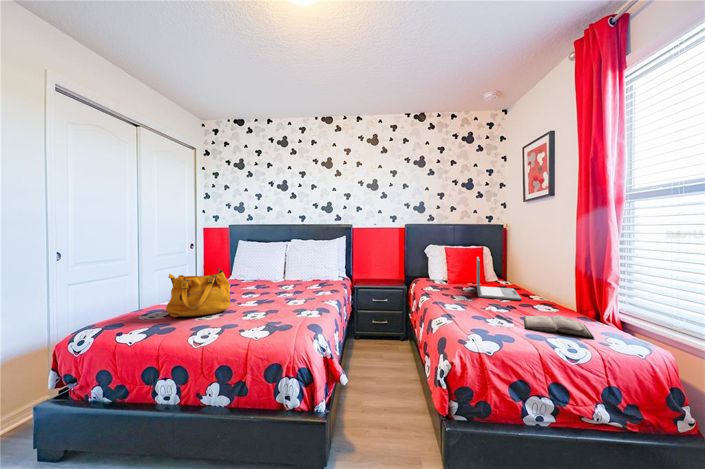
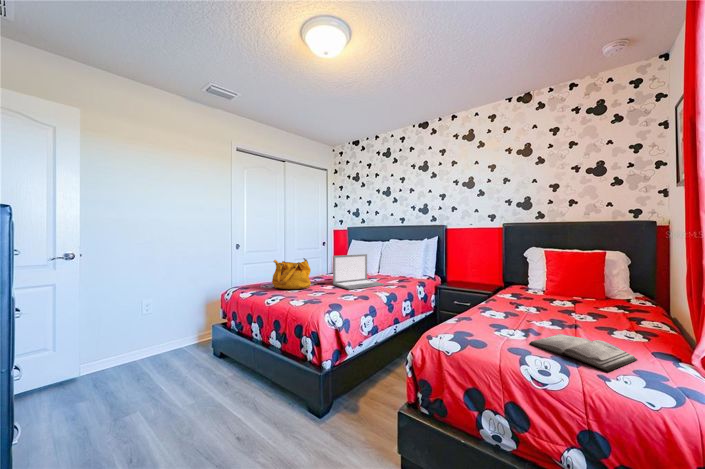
laptop: present [477,257,522,300] -> present [333,254,384,290]

